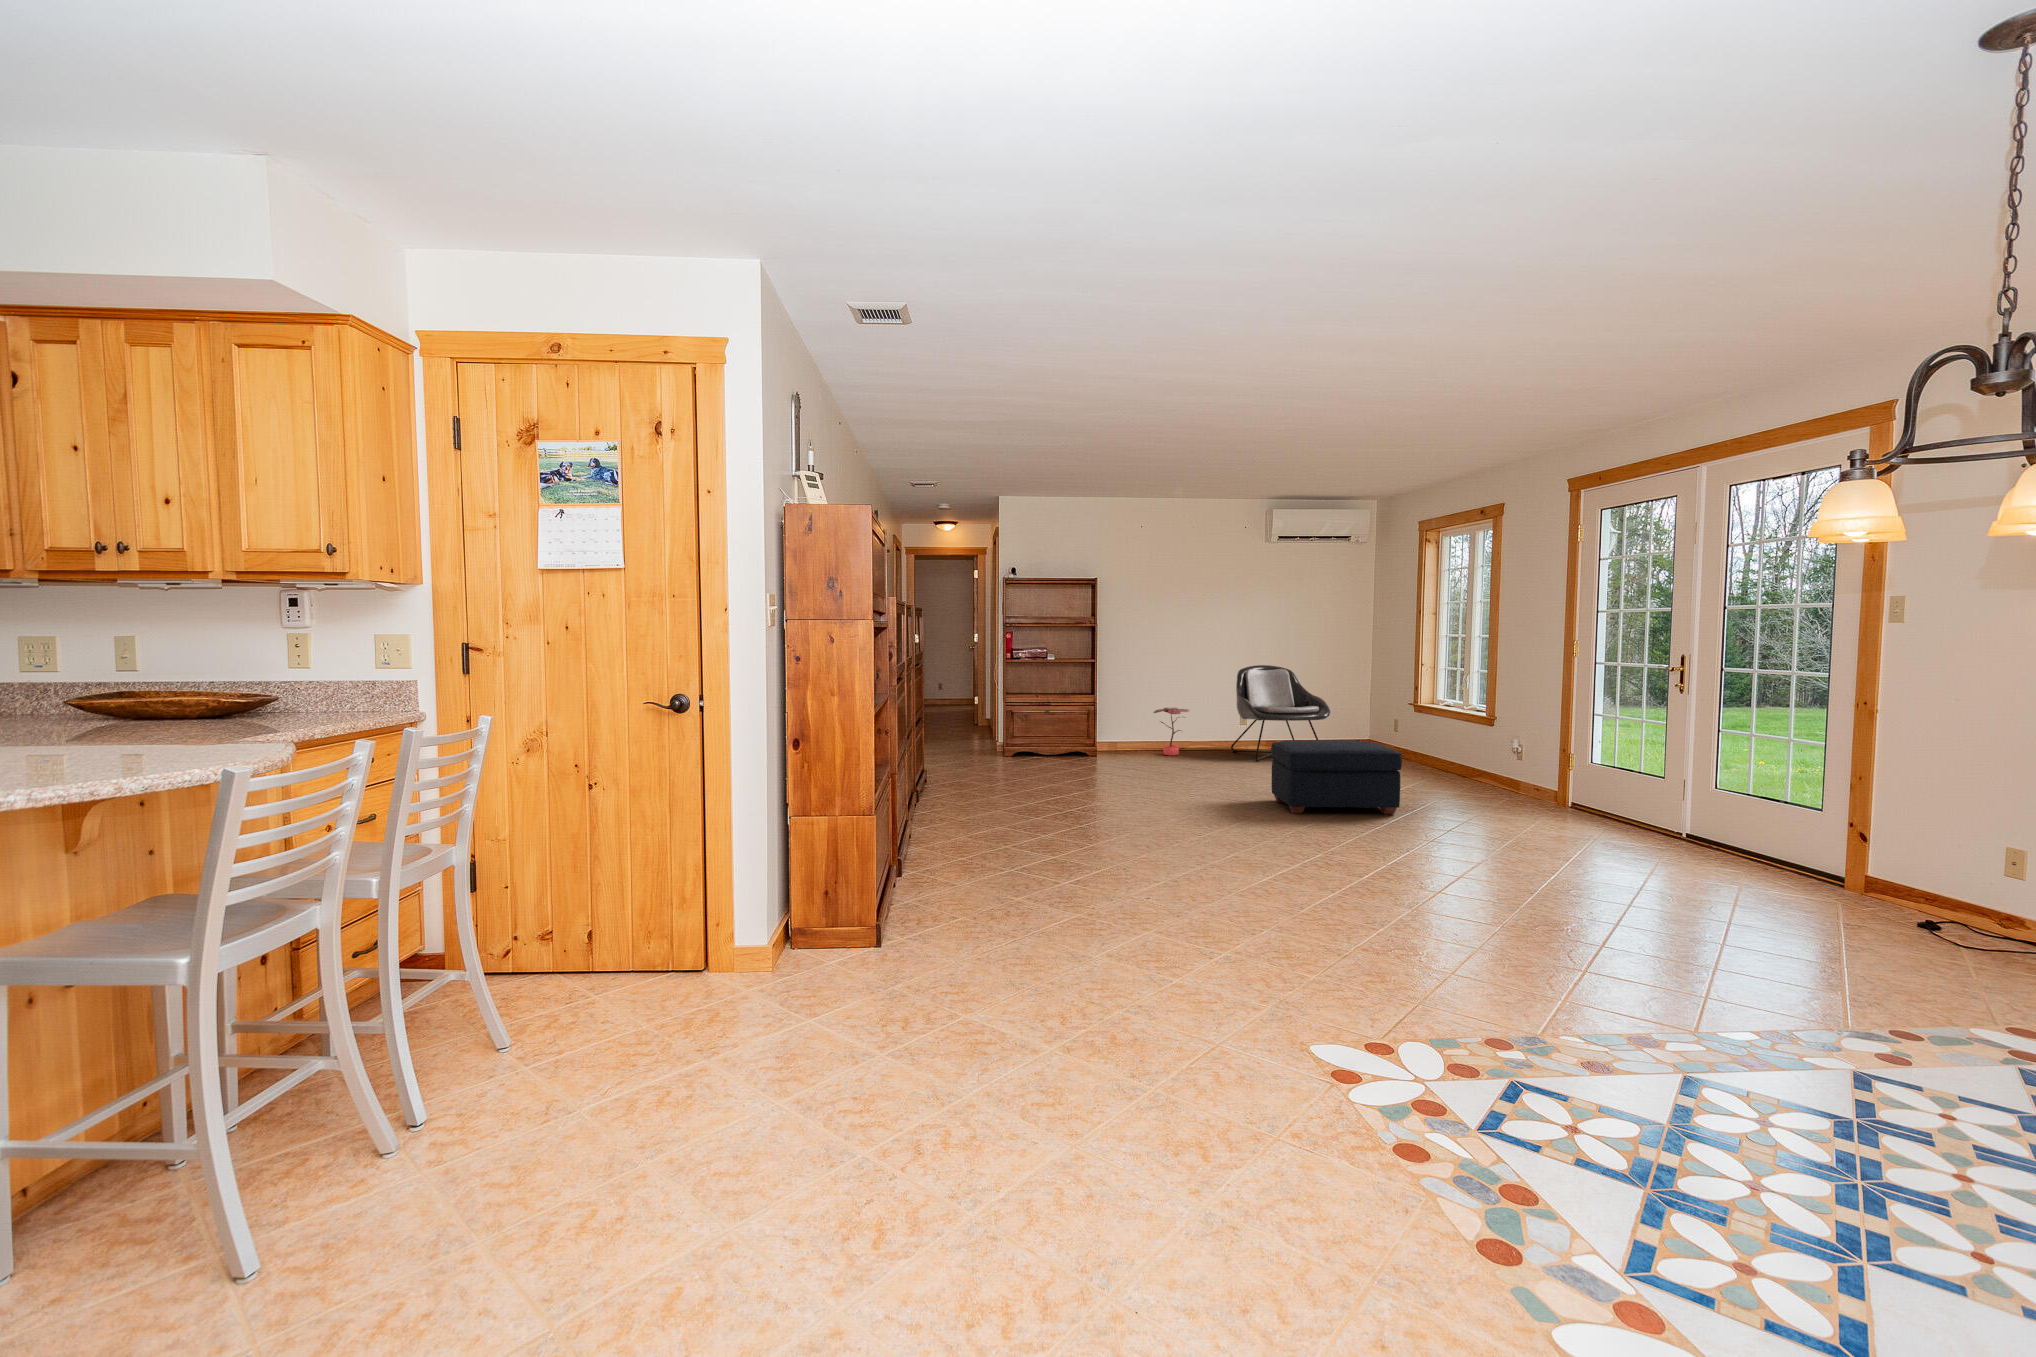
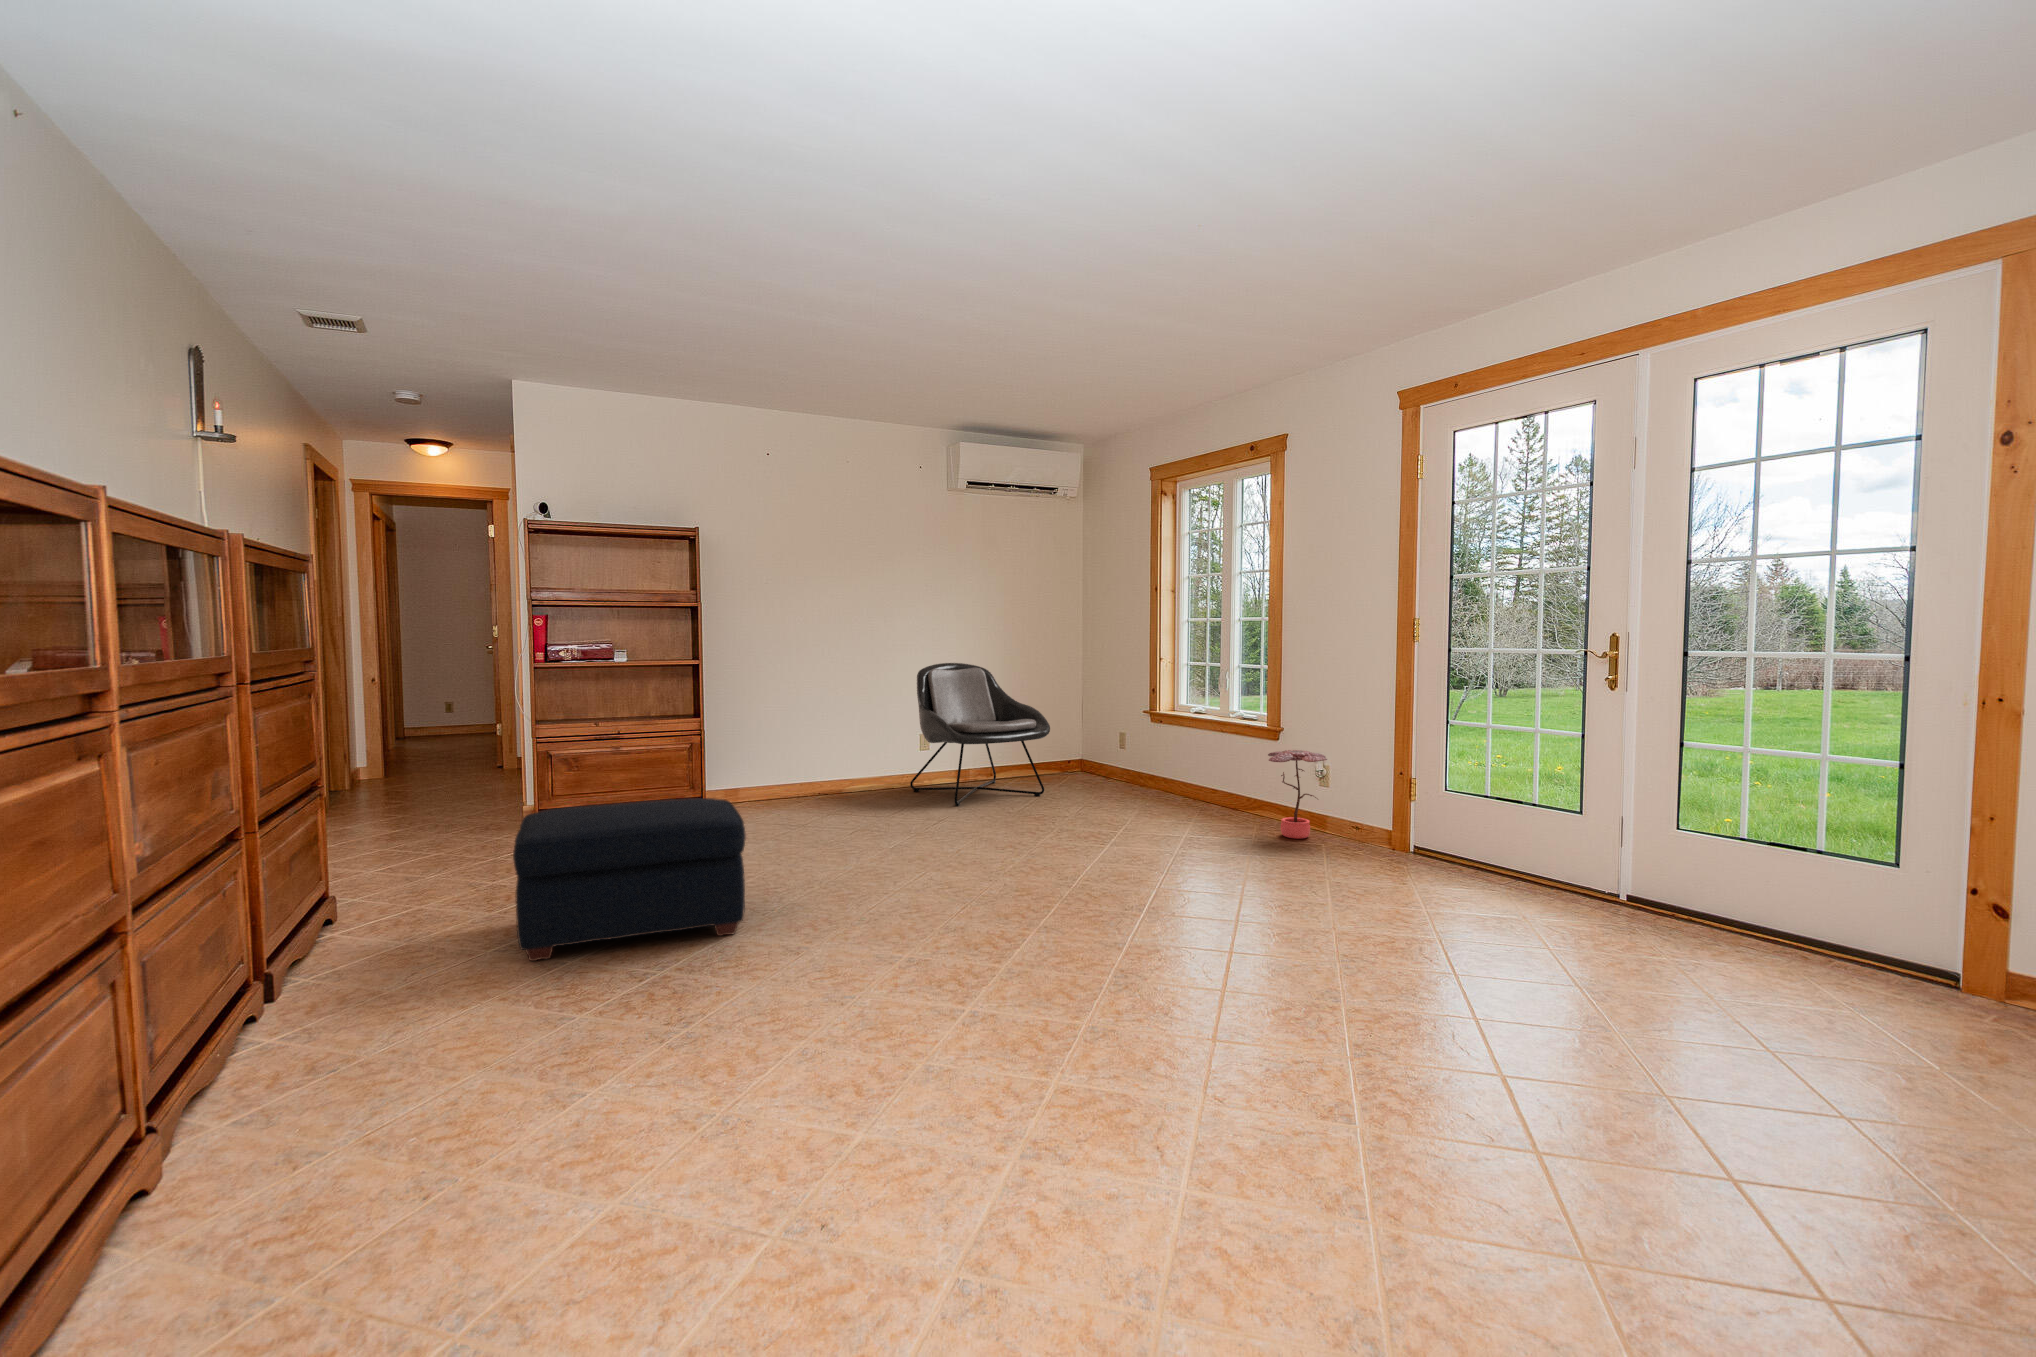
potted plant: present [1154,708,1189,756] -> present [1268,750,1327,839]
ottoman: present [1271,740,1402,814] -> present [513,798,746,961]

